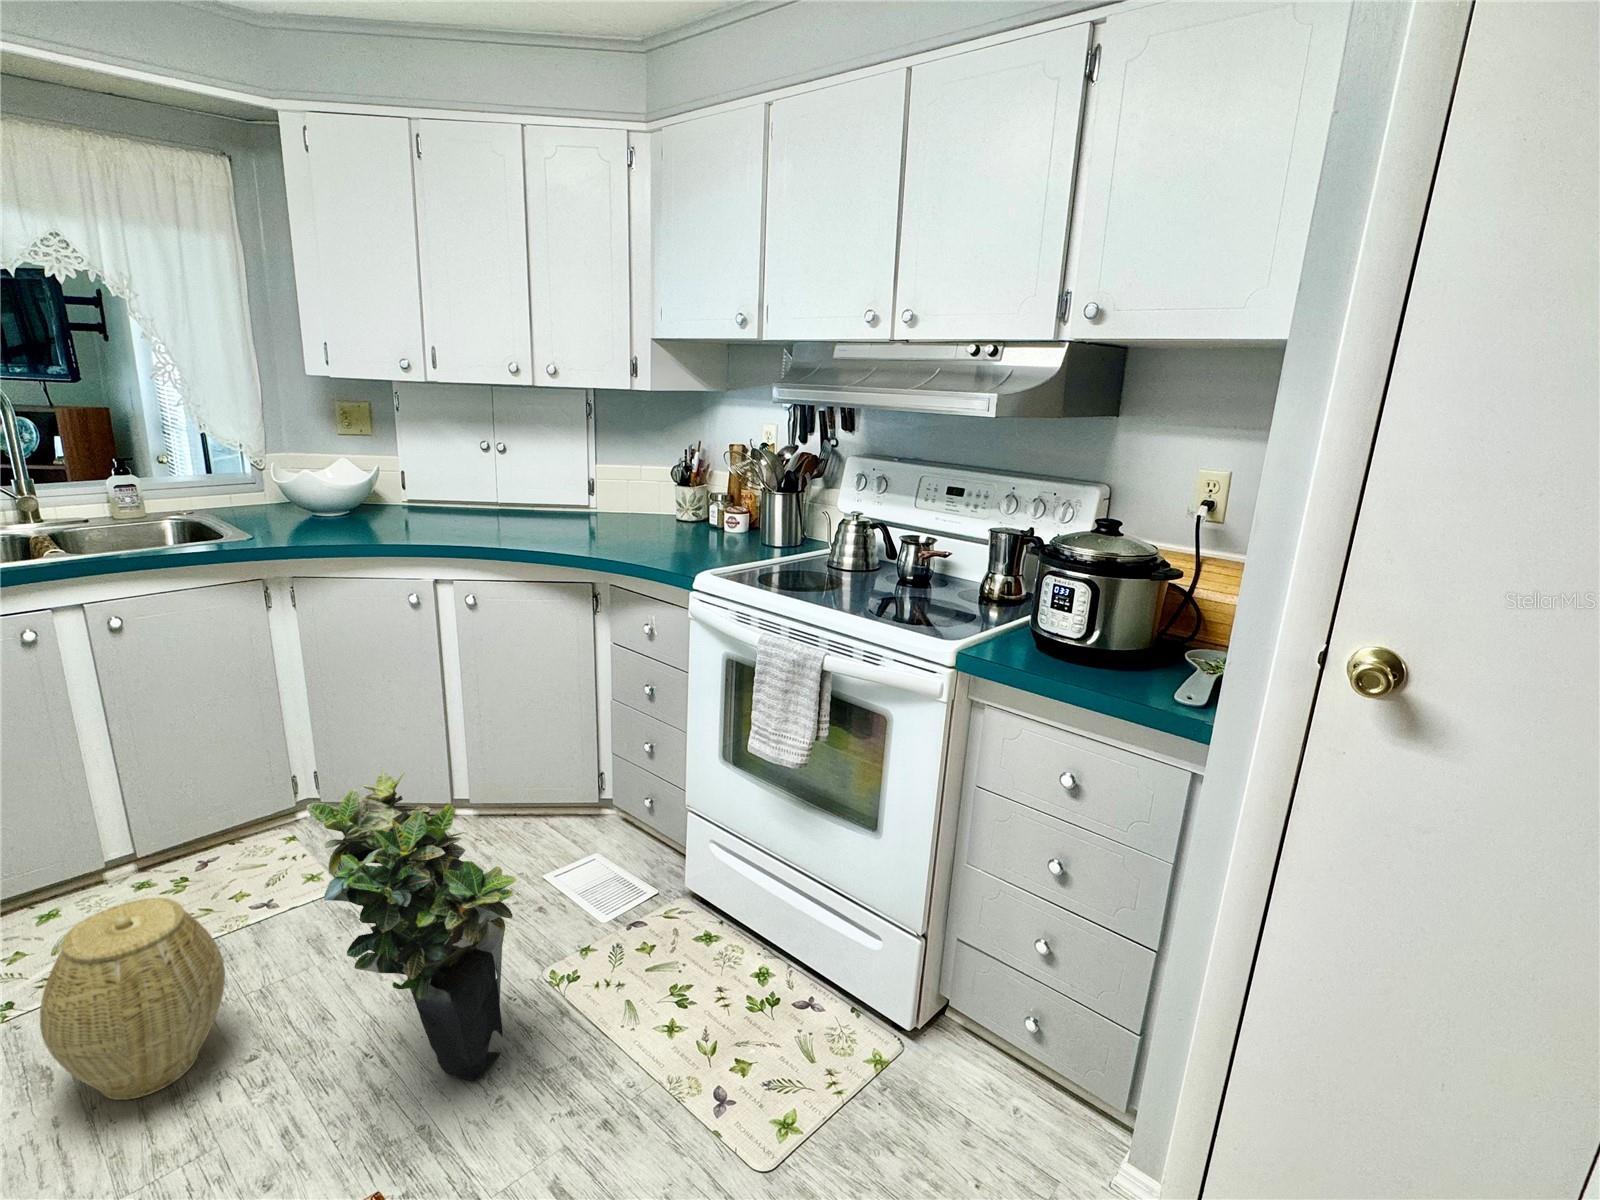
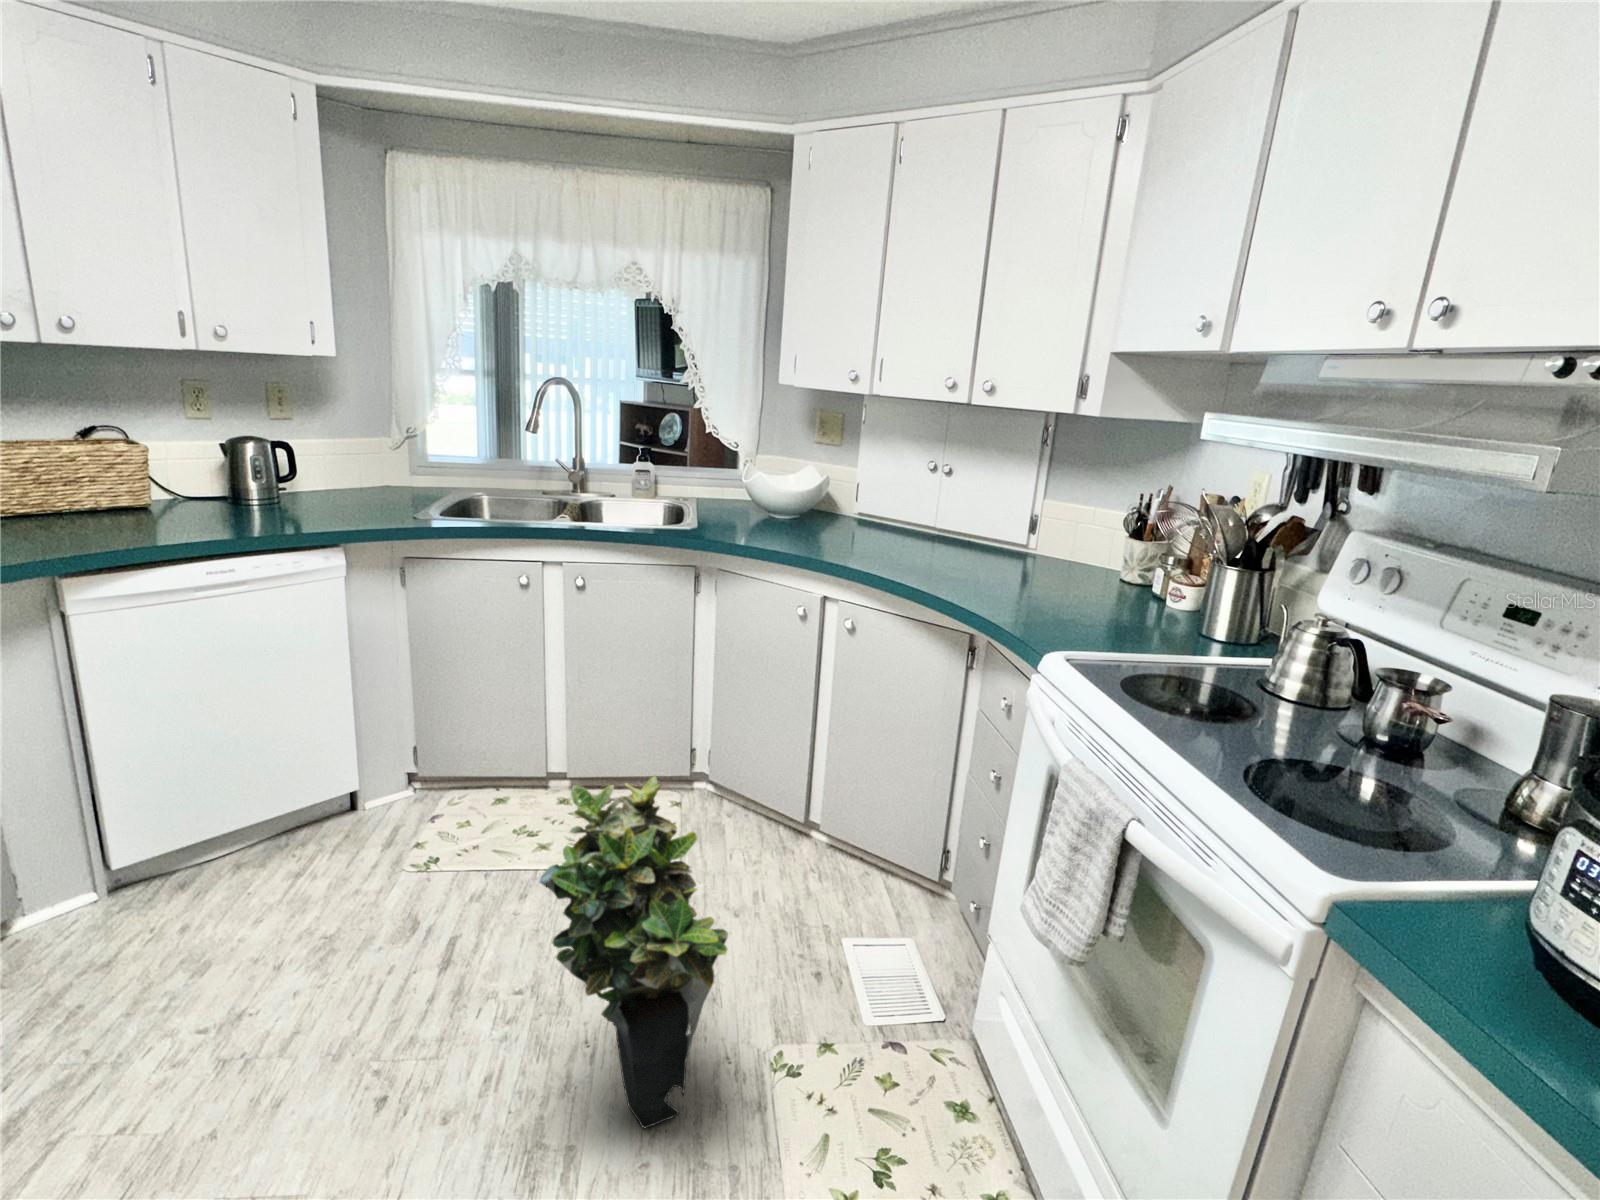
woven basket: present [40,898,225,1100] -> none [400,815,531,981]

